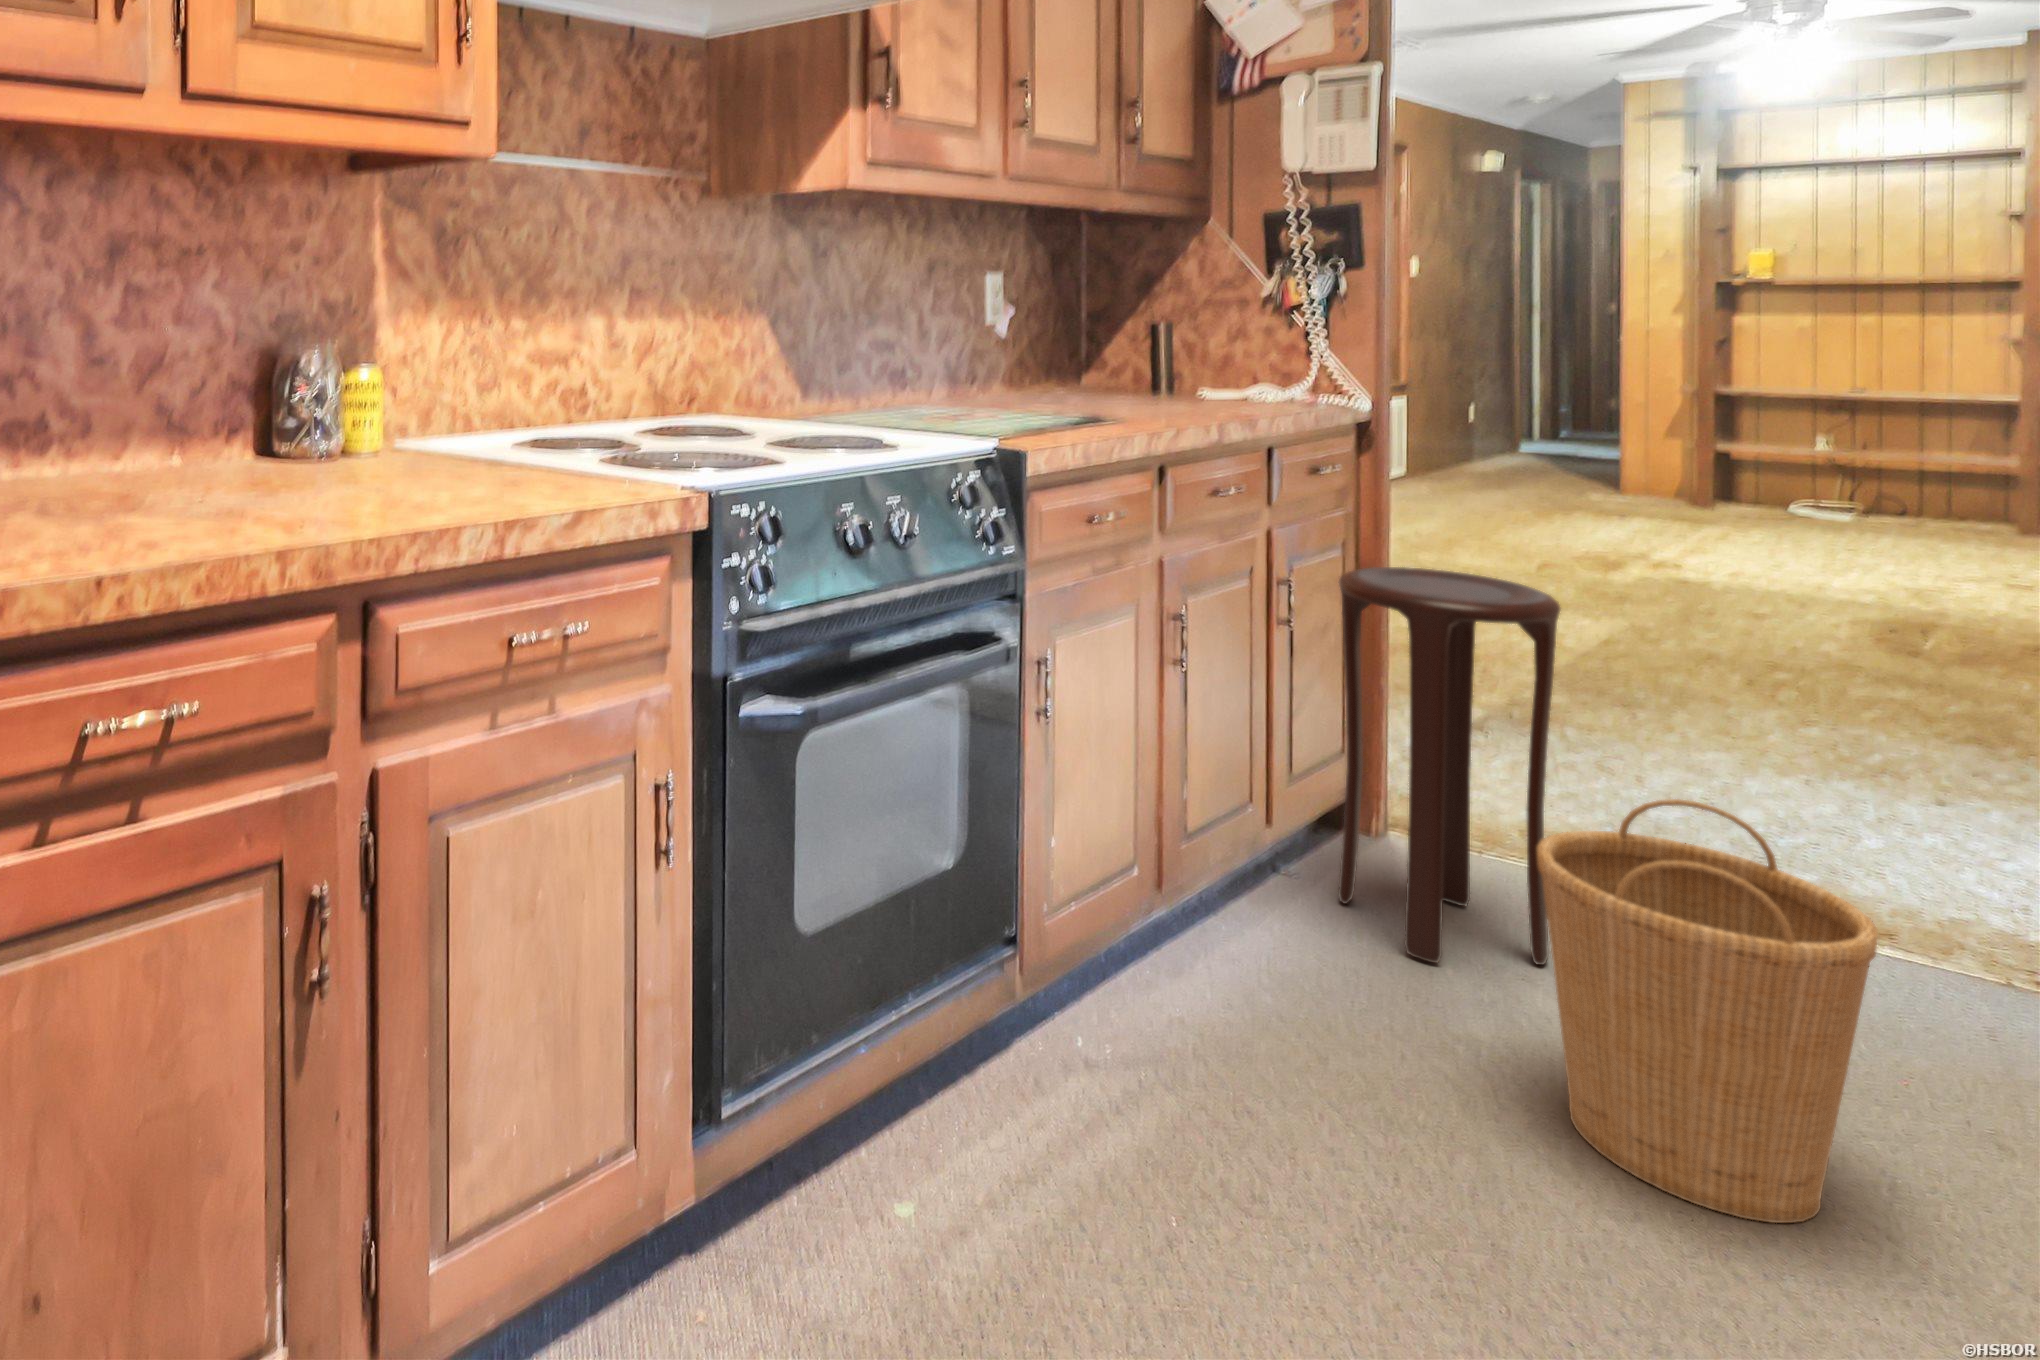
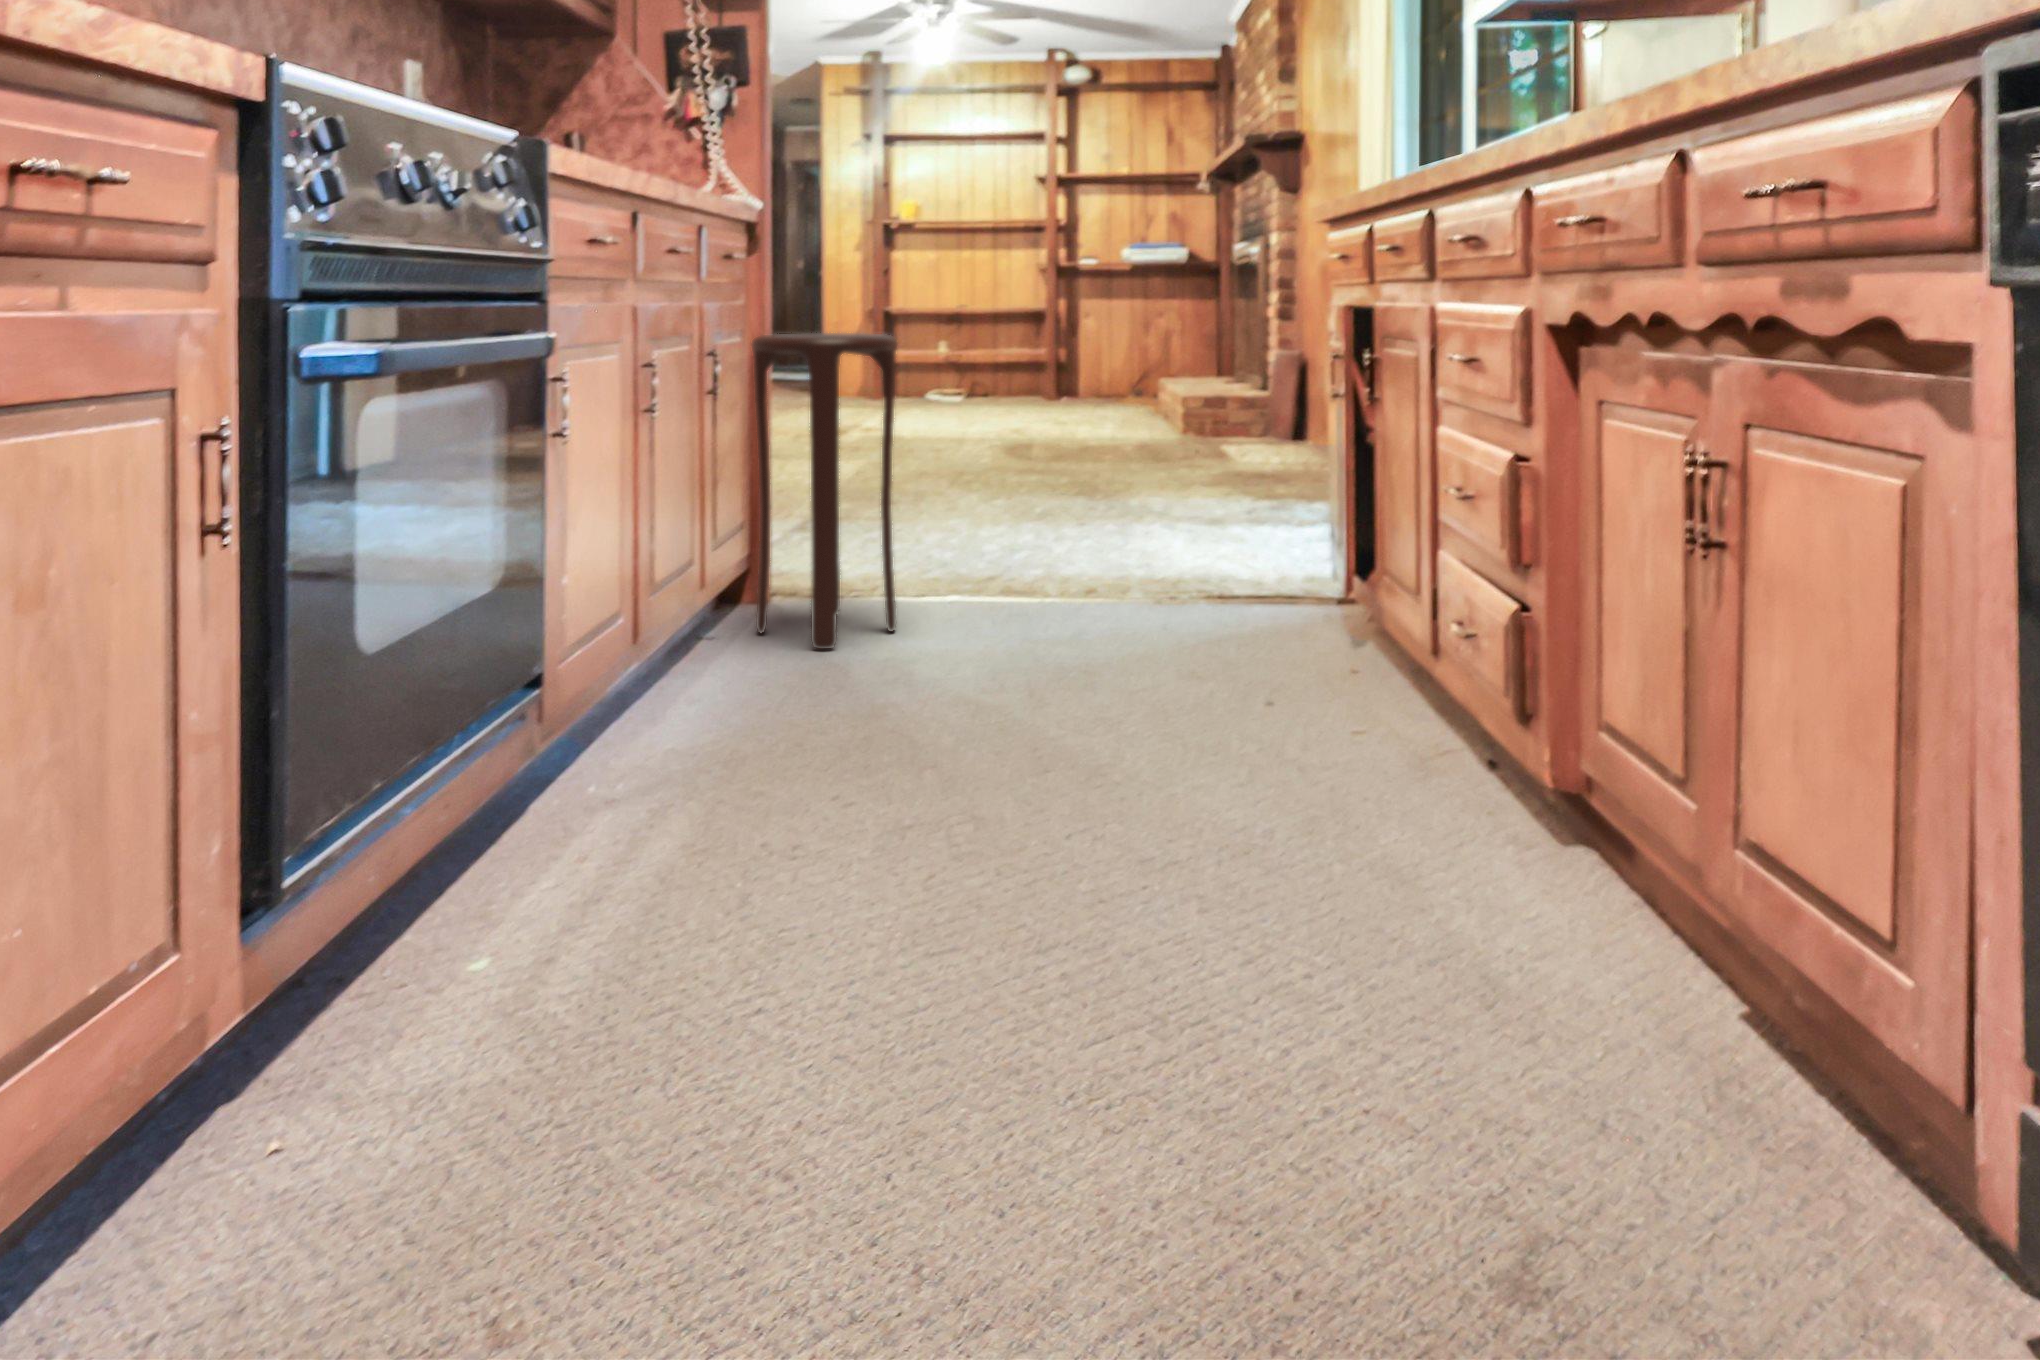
basket: present [1537,799,1878,1223] -> none [915,443,1092,715]

